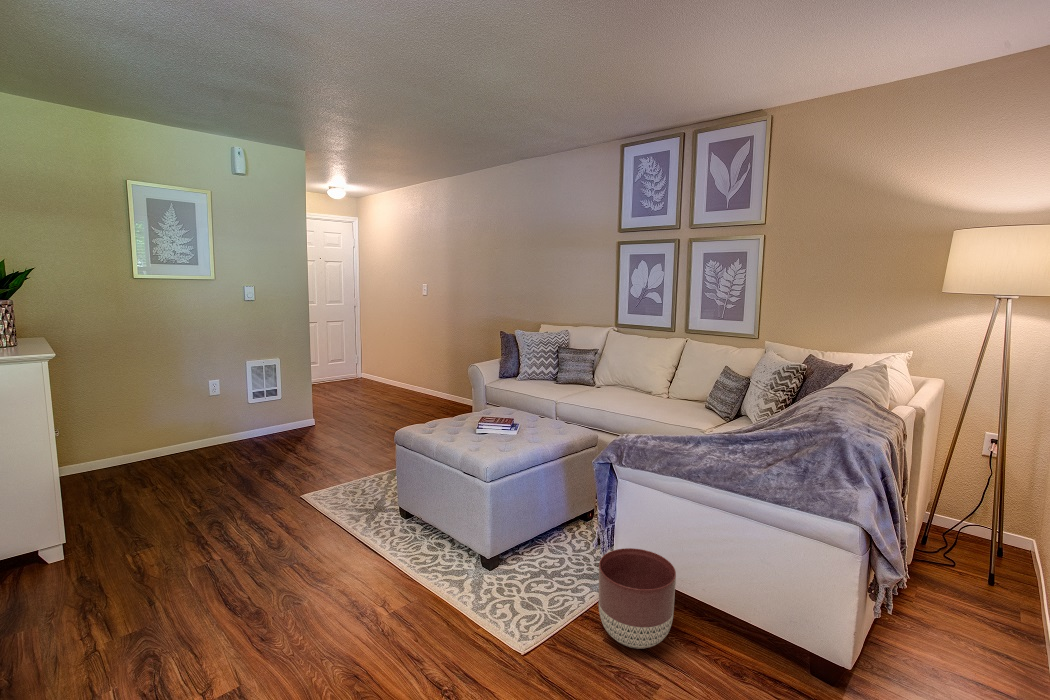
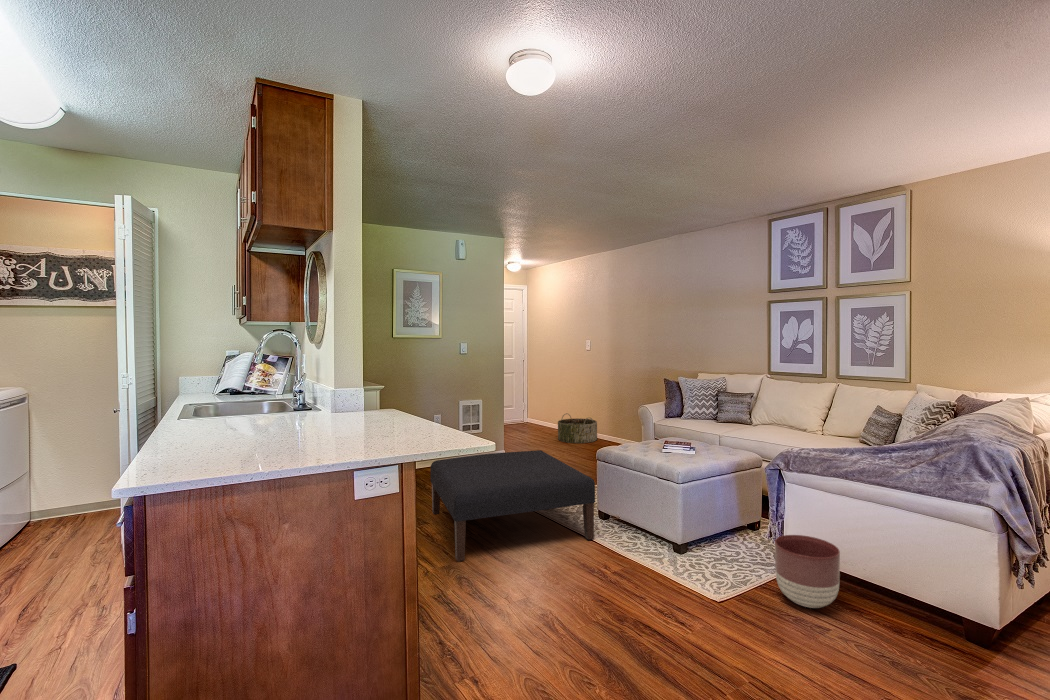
basket: none [386,370,433,406] -> present [558,413,597,443]
ottoman: none [139,431,382,624] -> present [431,450,595,561]

